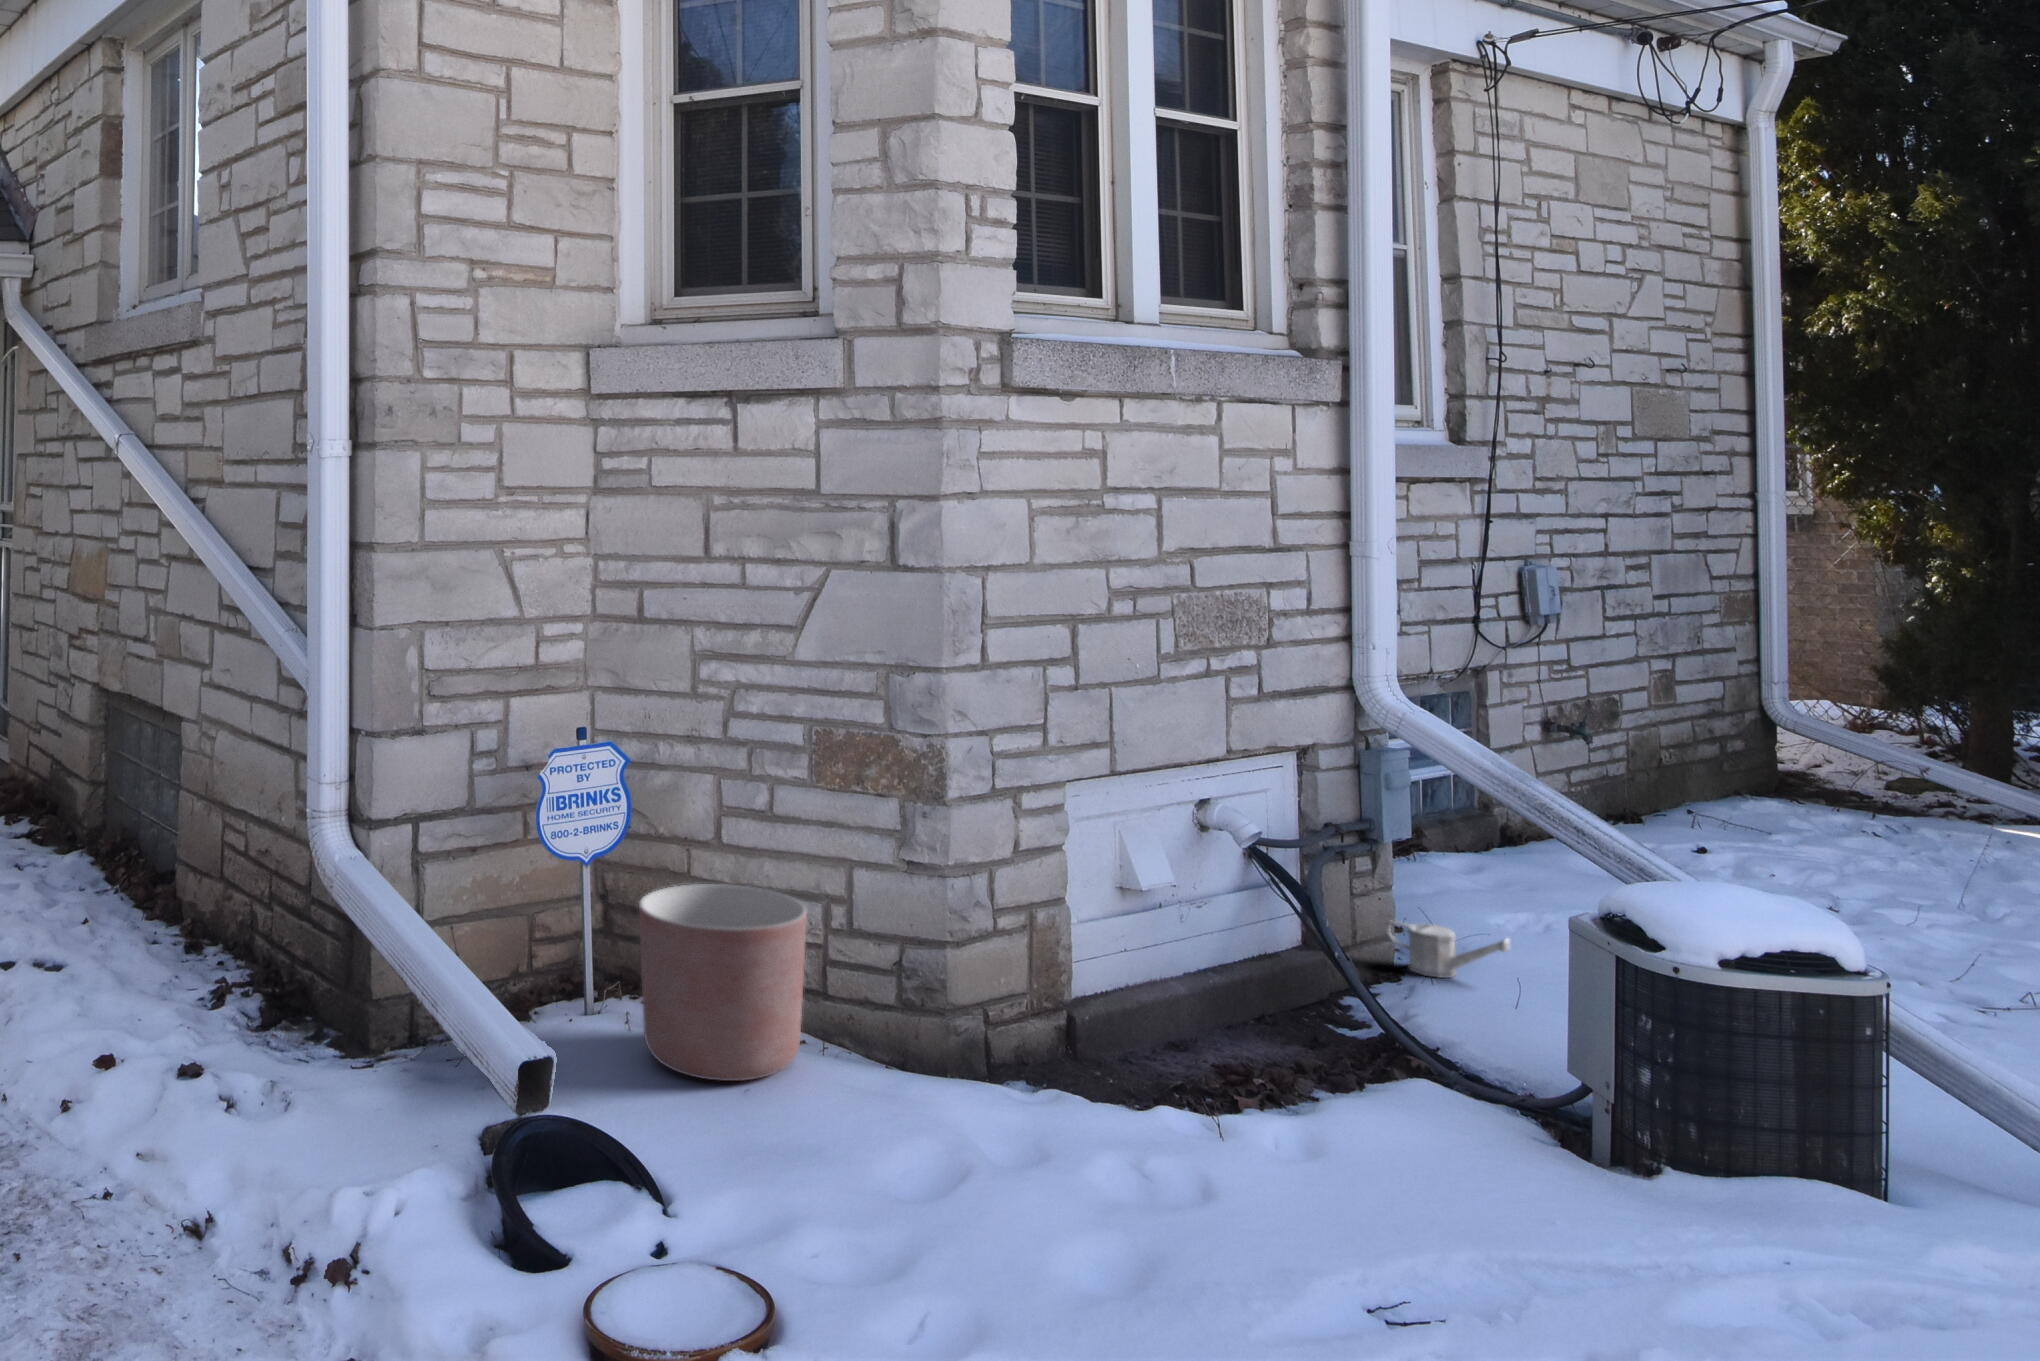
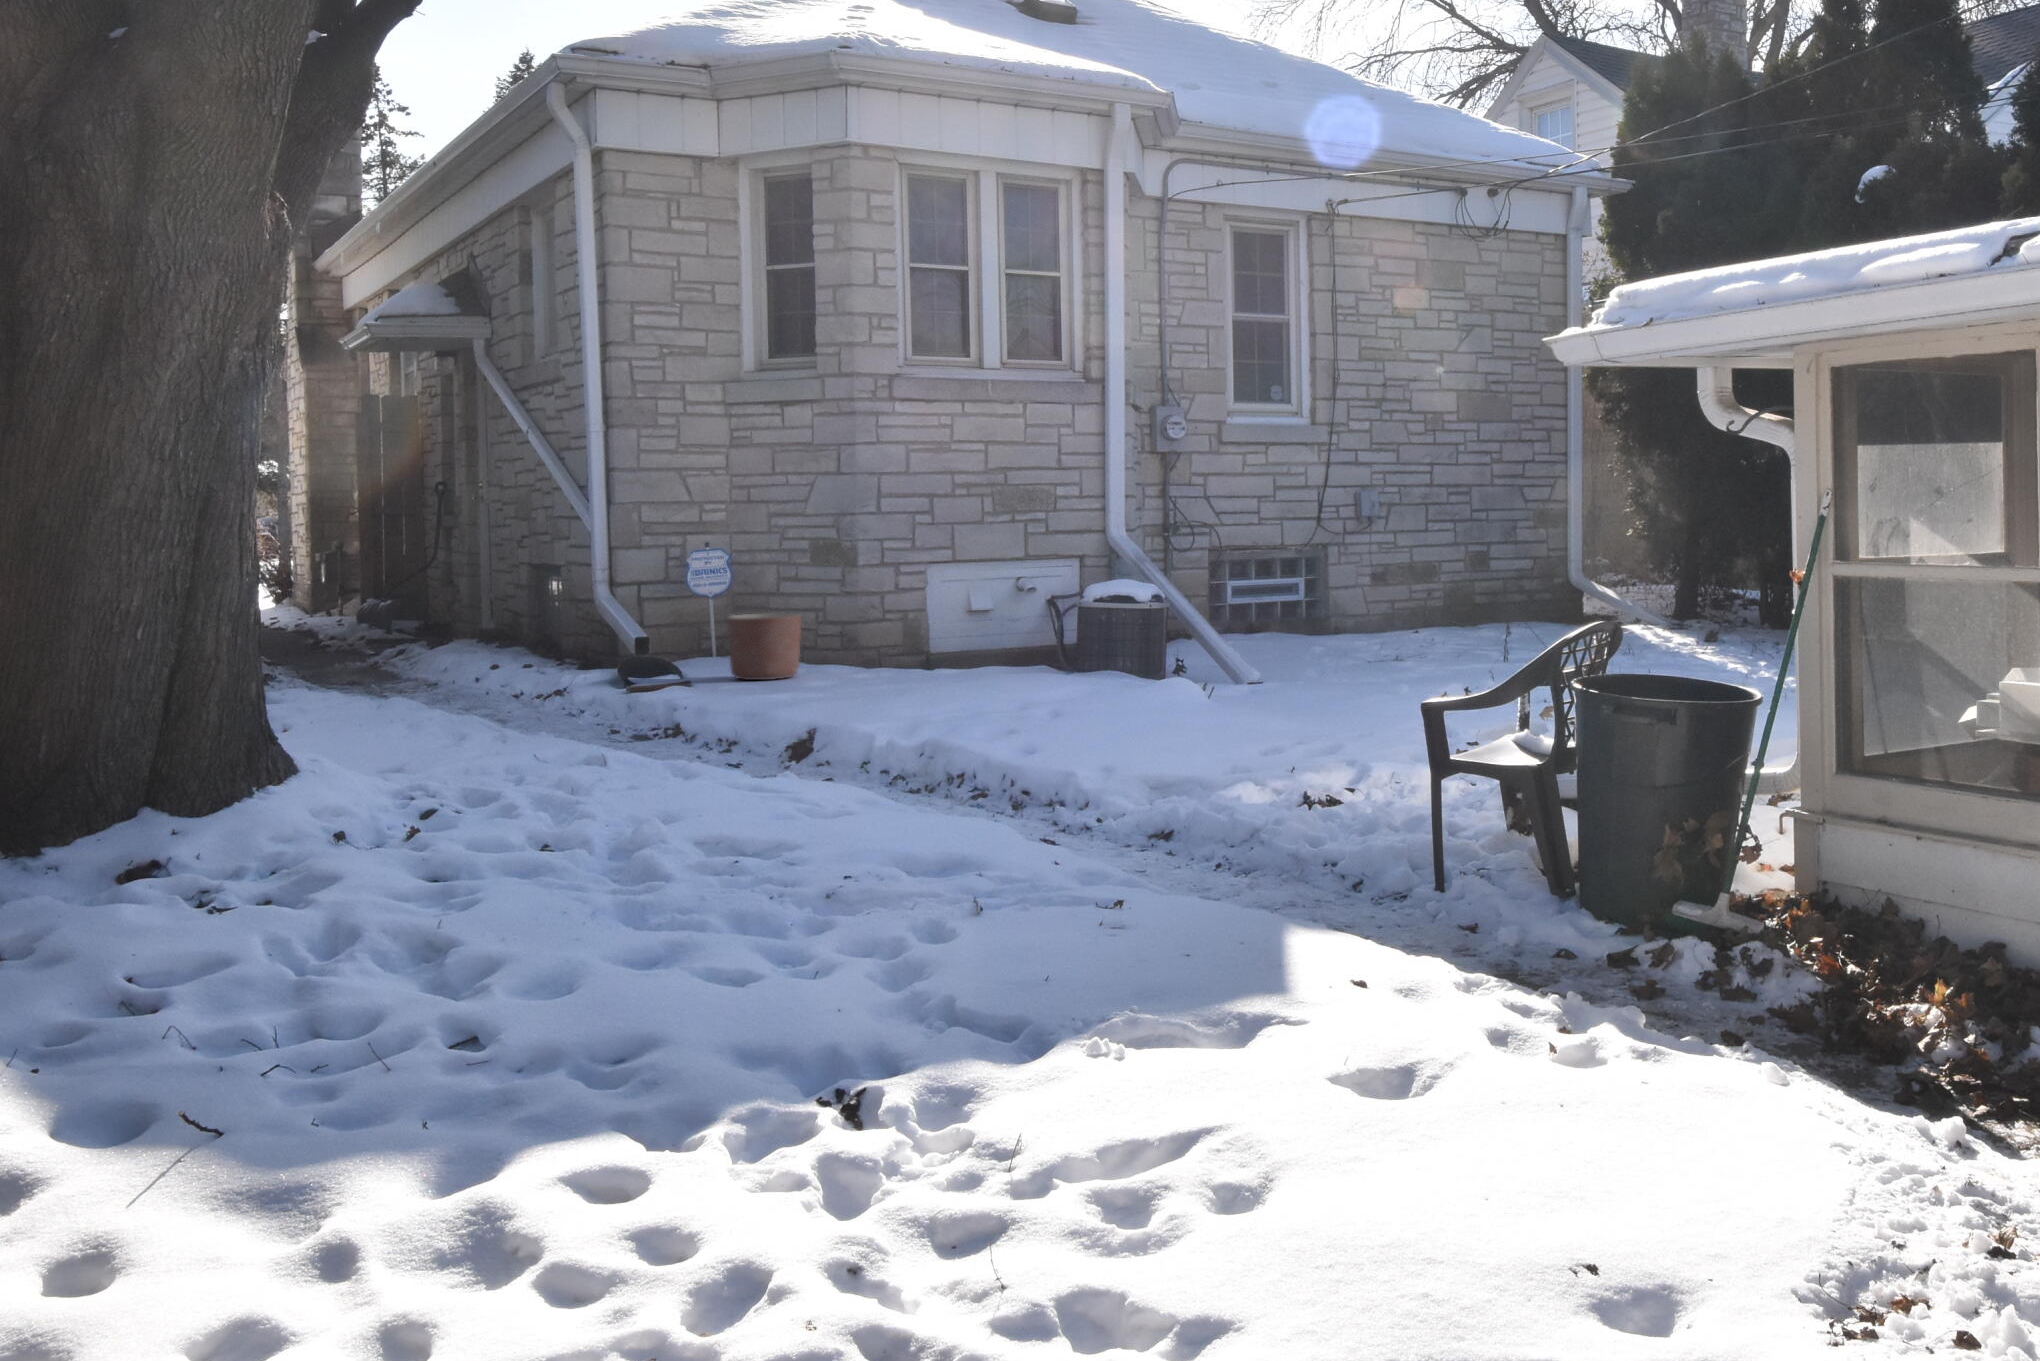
watering can: present [1386,921,1510,978] -> none [1130,639,1164,660]

